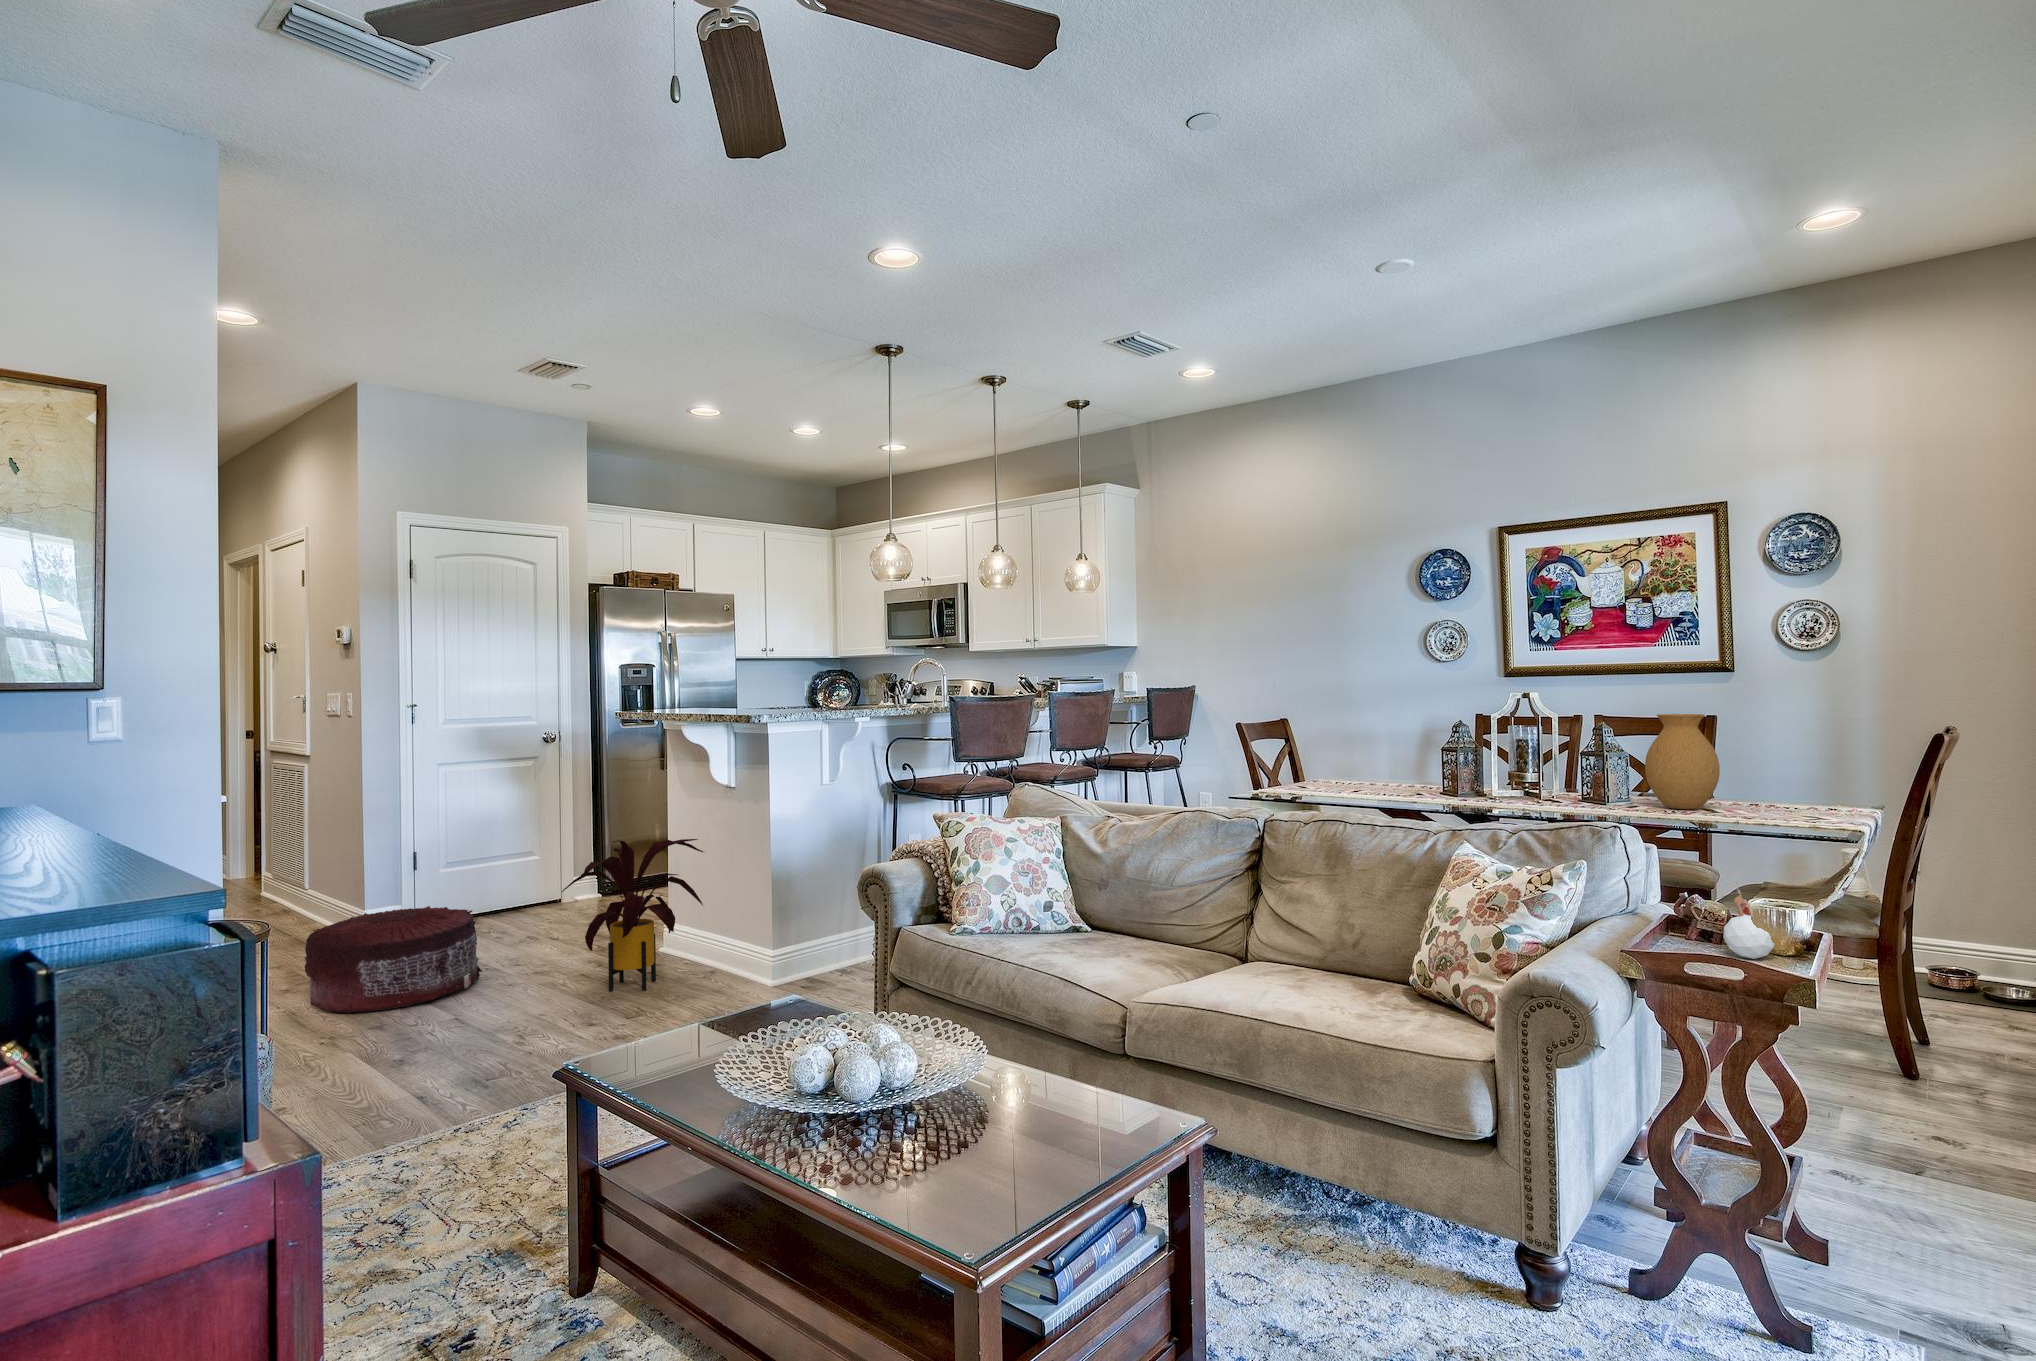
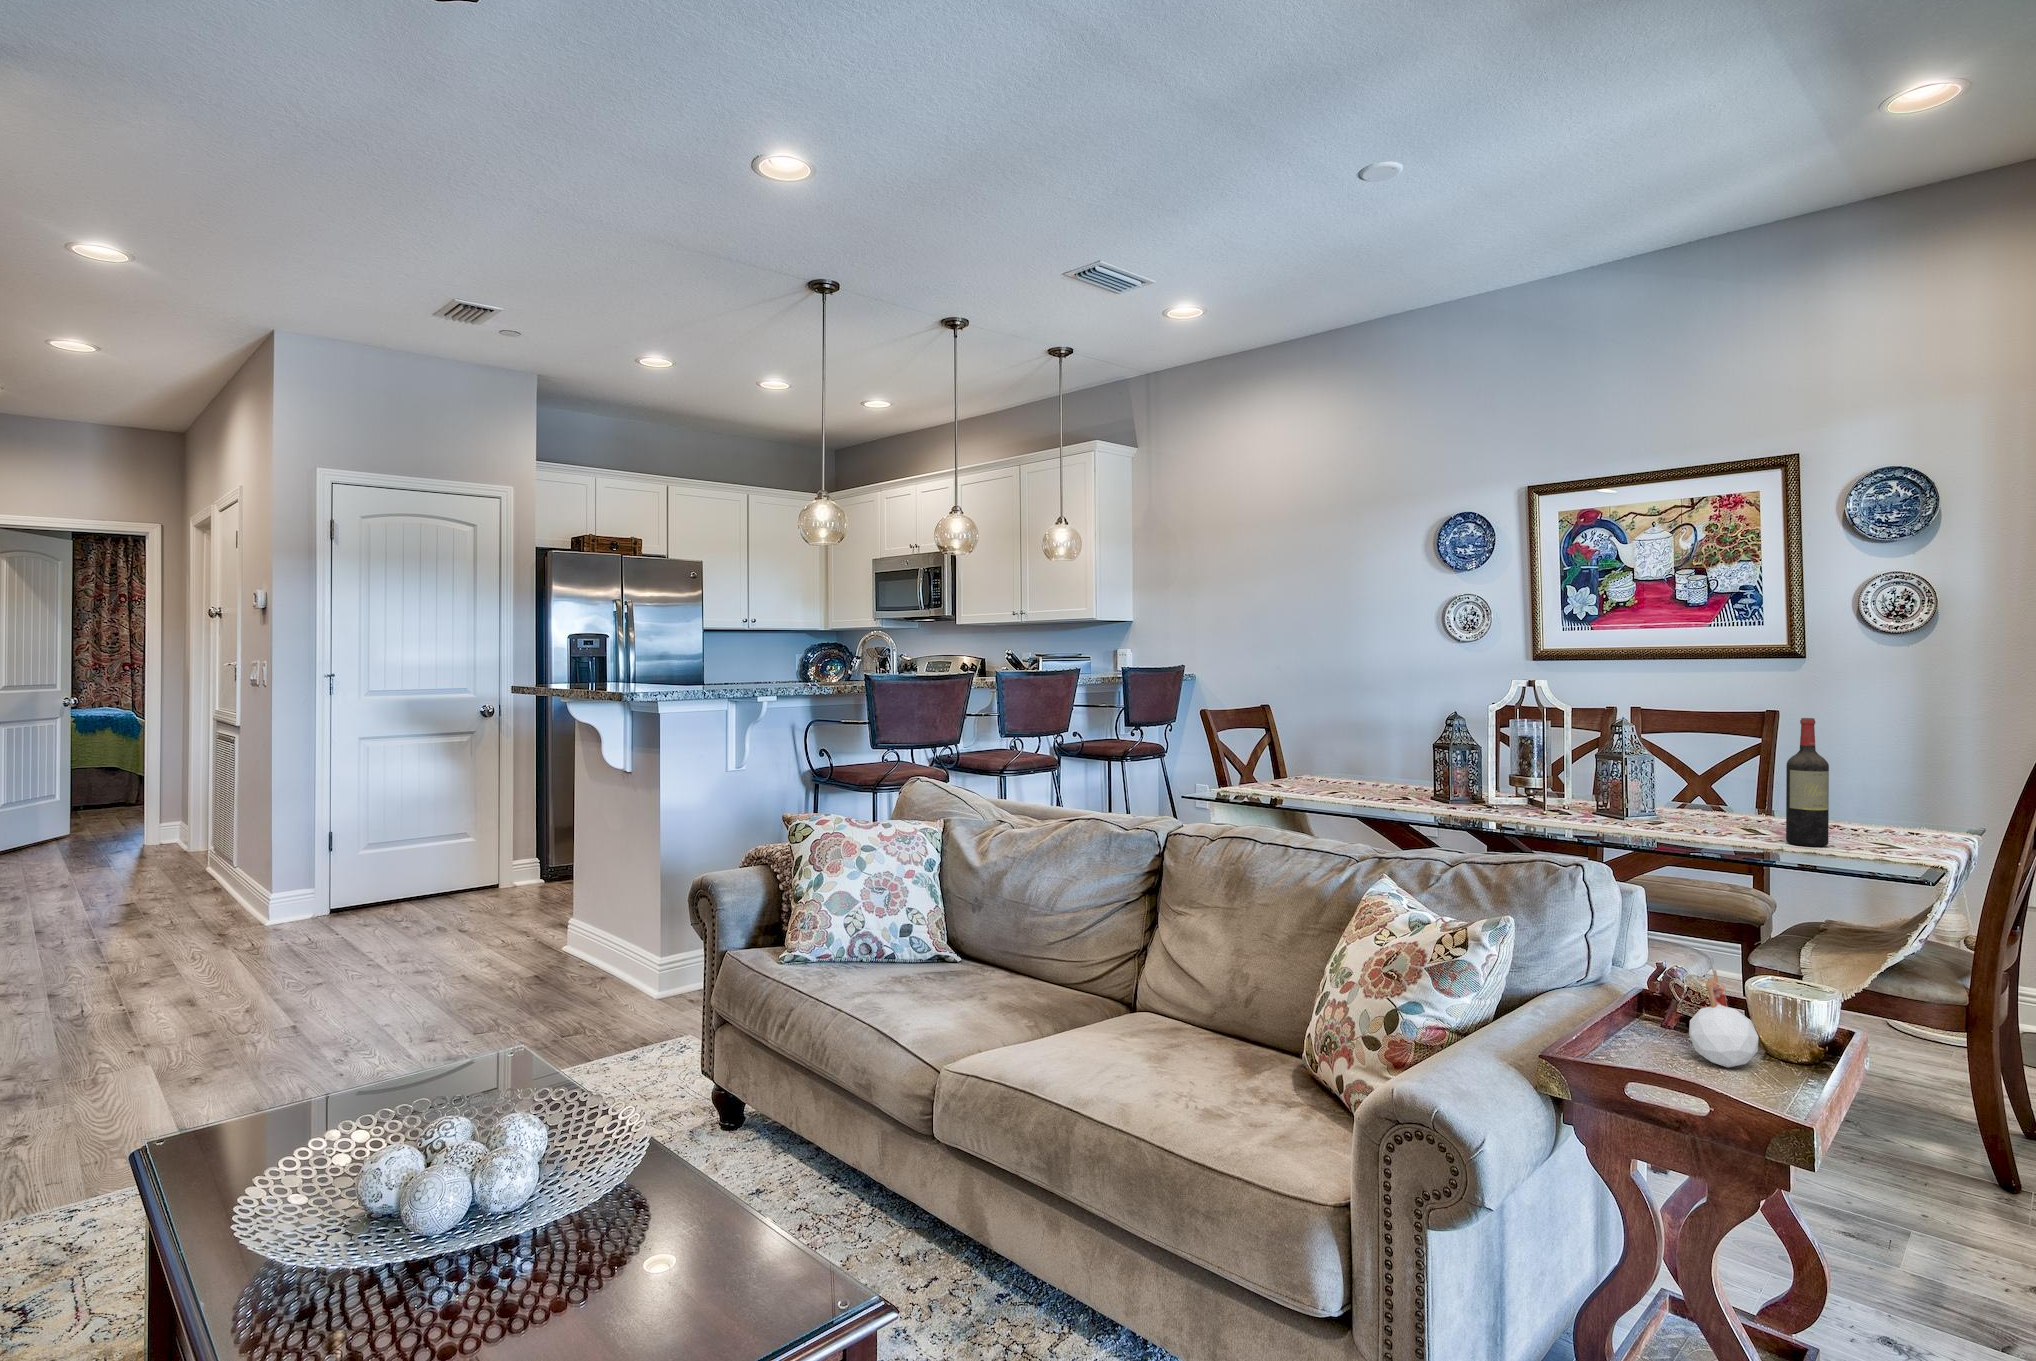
vase: present [1645,714,1720,809] -> none [1666,713,1758,832]
wine bottle: none [1744,715,1778,817] -> present [1786,718,1829,847]
house plant: present [562,839,703,992] -> none [434,831,603,999]
pouf: present [304,906,482,1013] -> none [153,896,361,1015]

